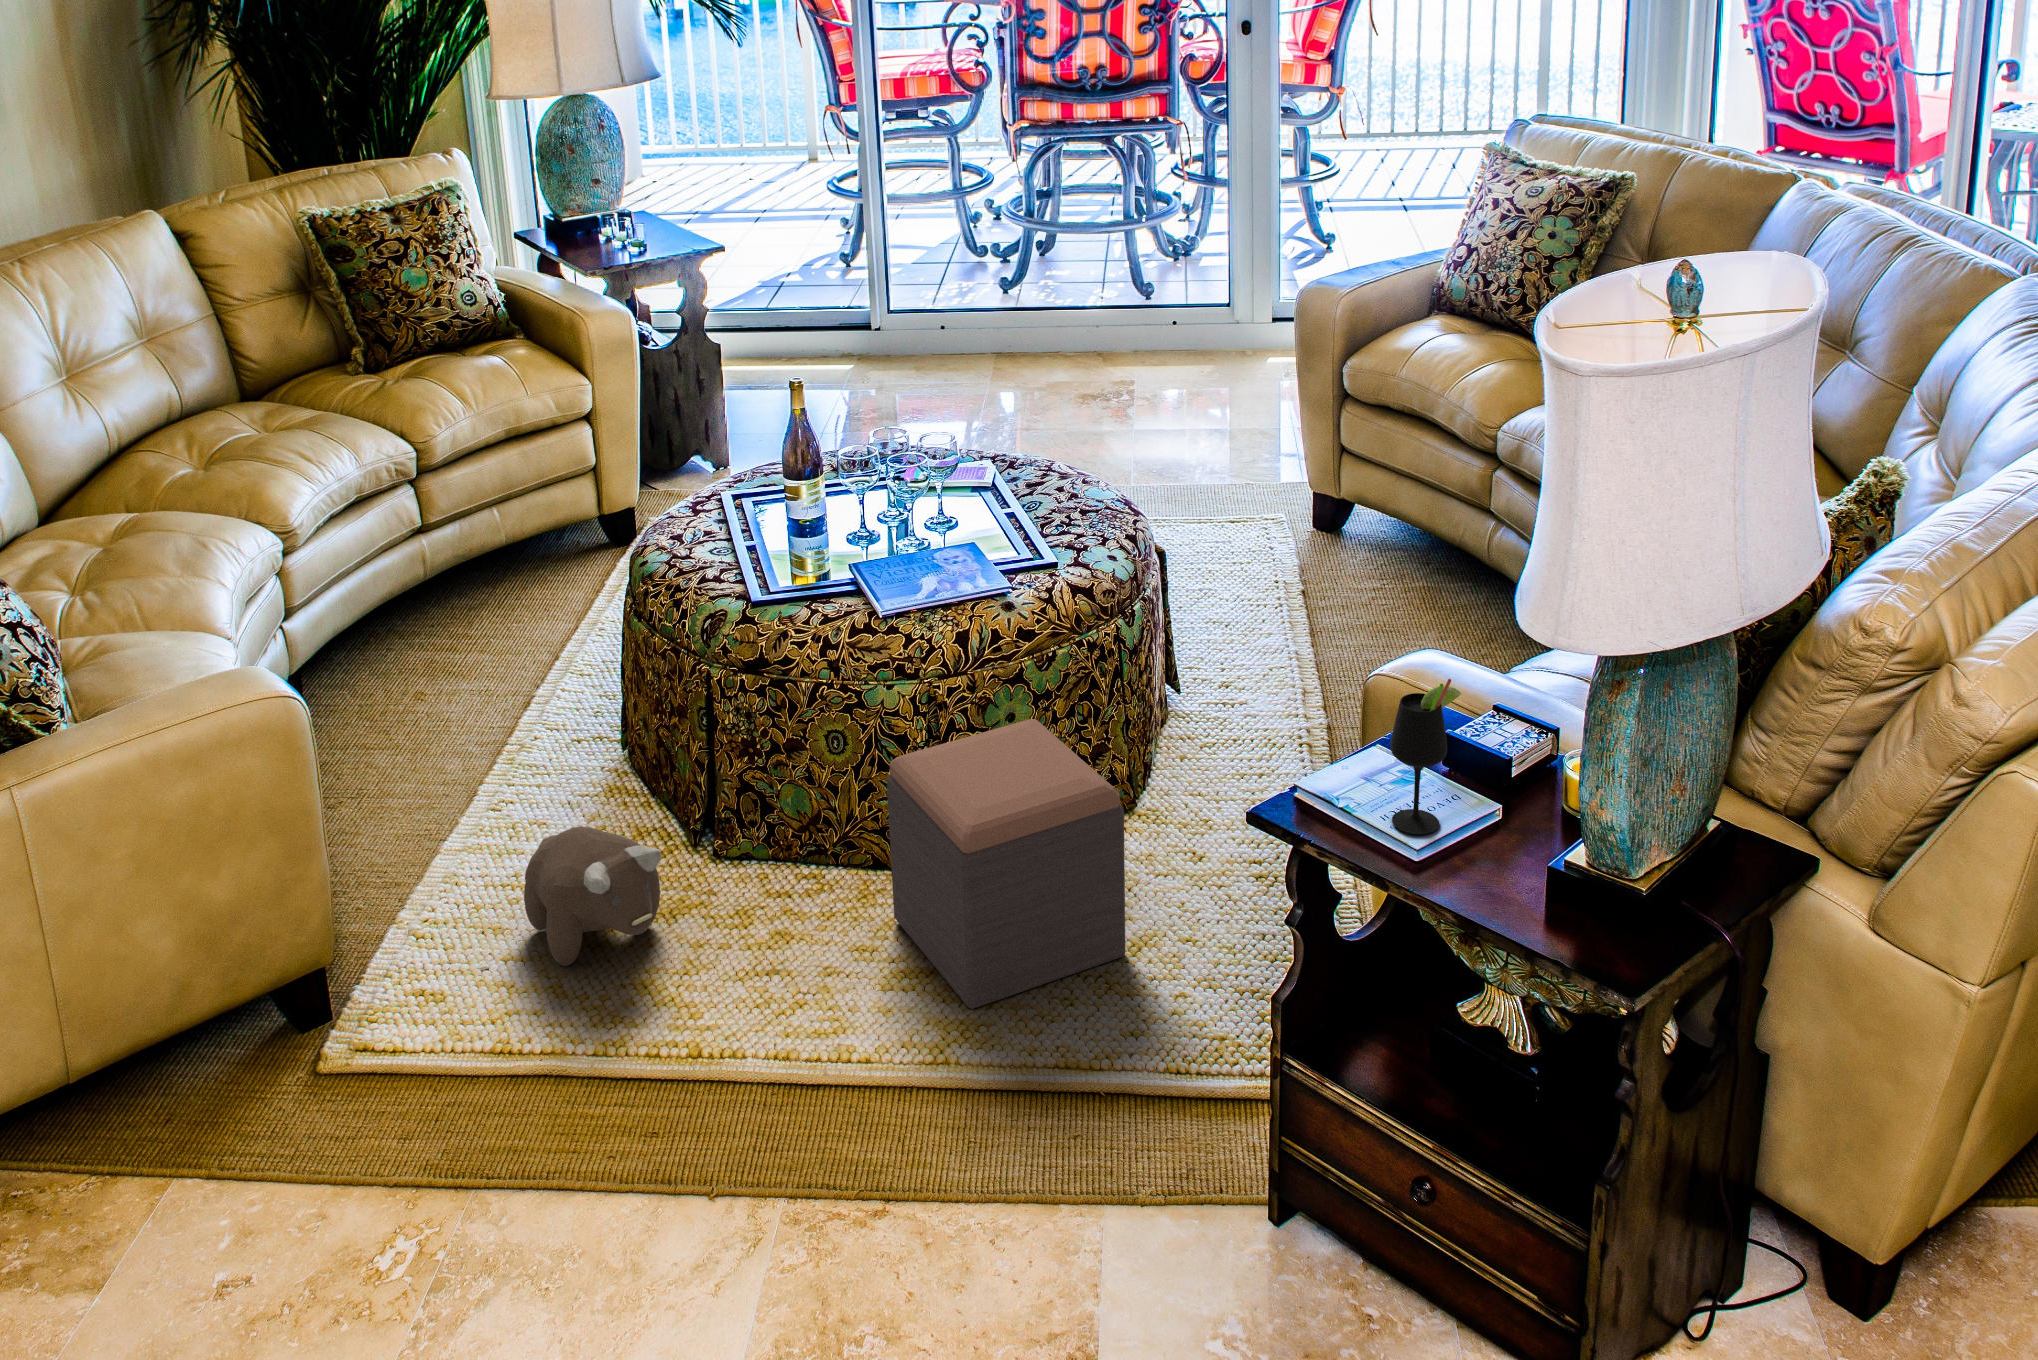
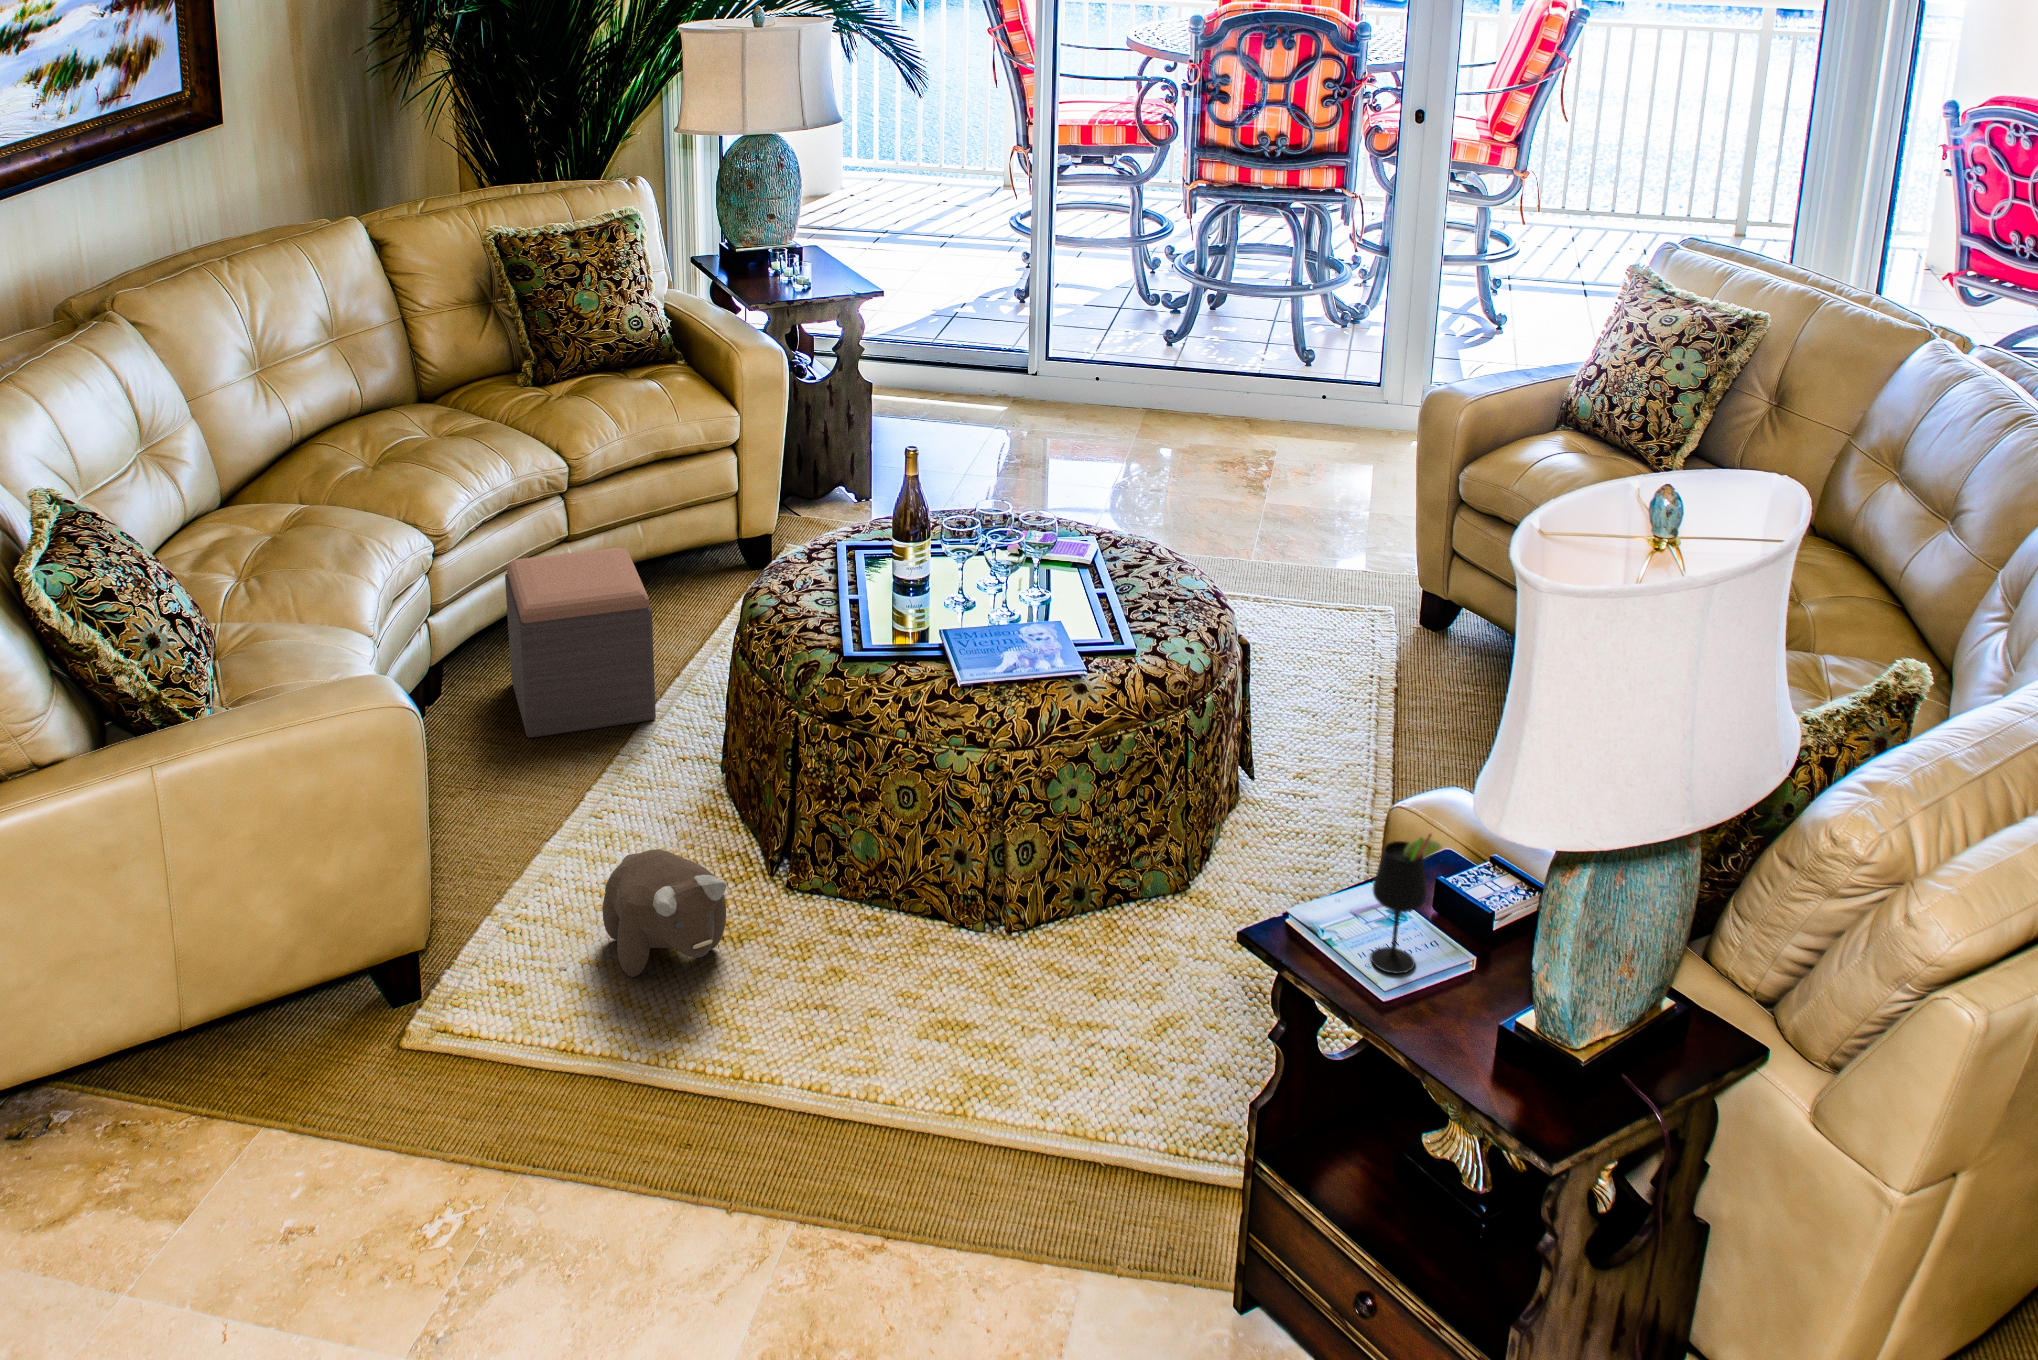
footstool: present [887,719,1125,1009] -> present [505,547,656,738]

